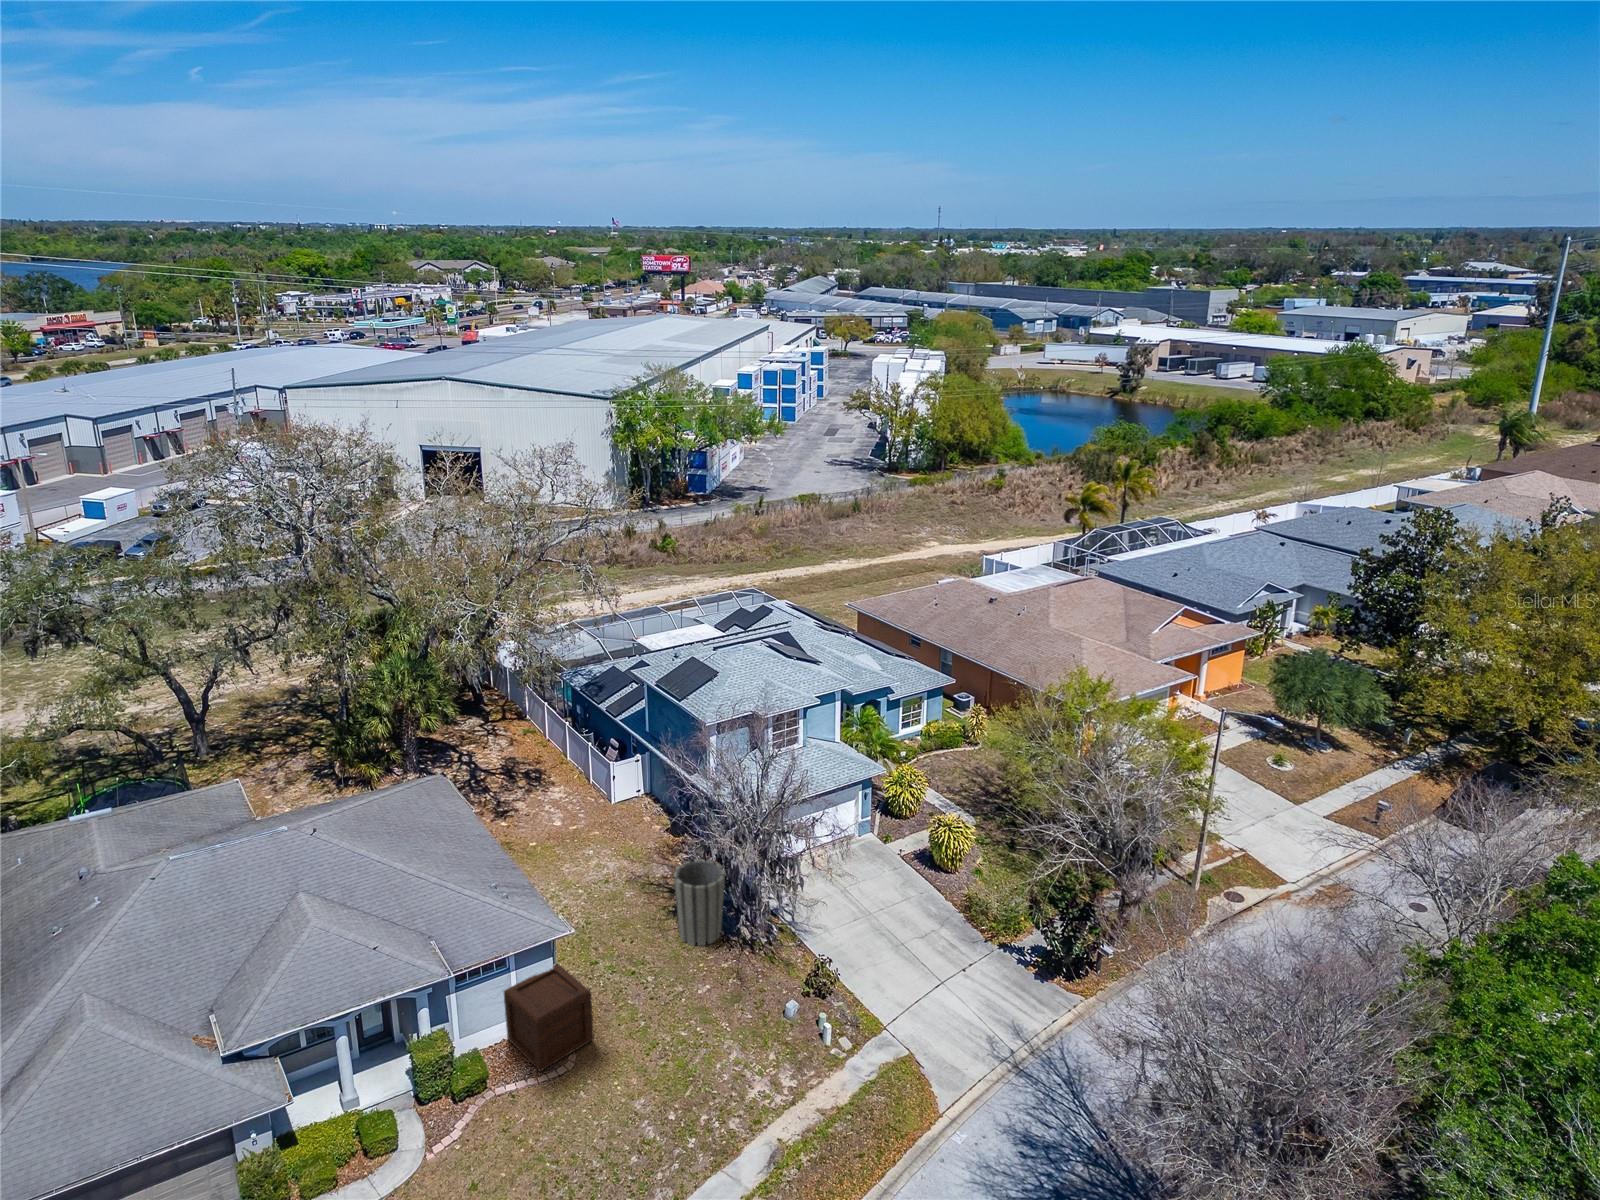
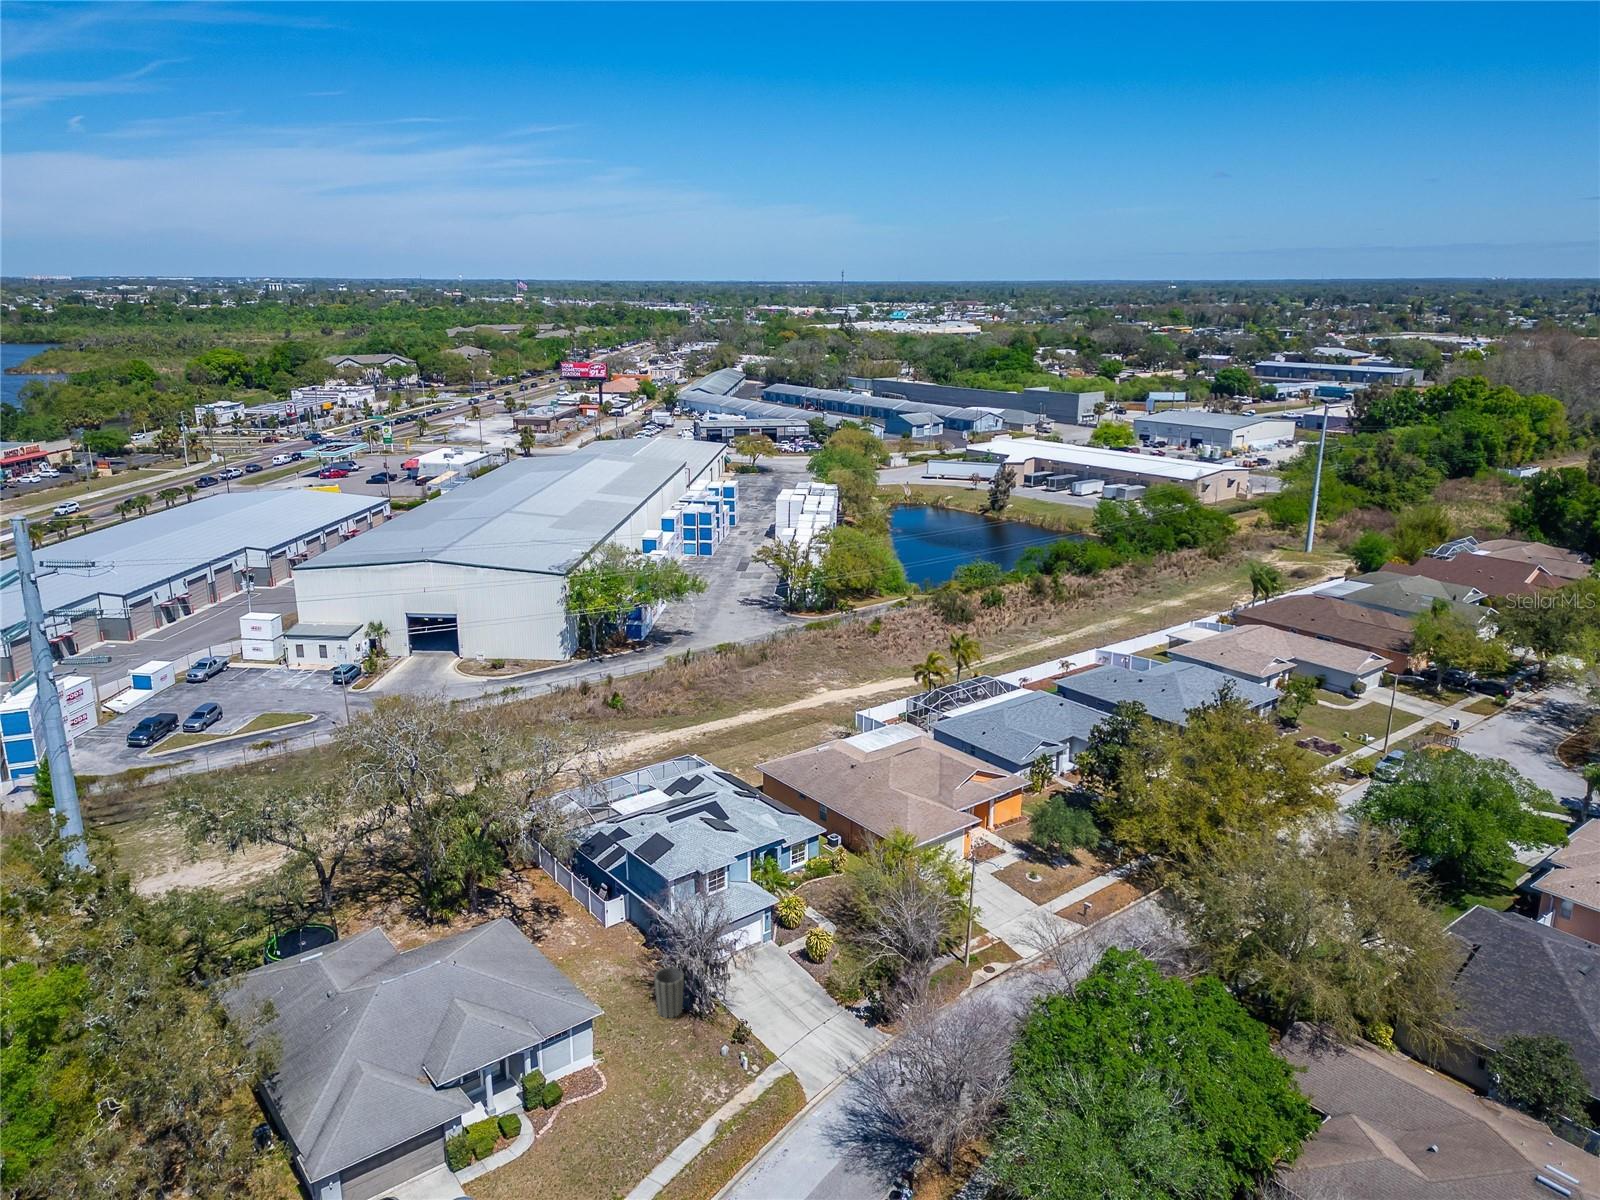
wooden crate: present [504,963,594,1071] -> none [567,1032,617,1091]

